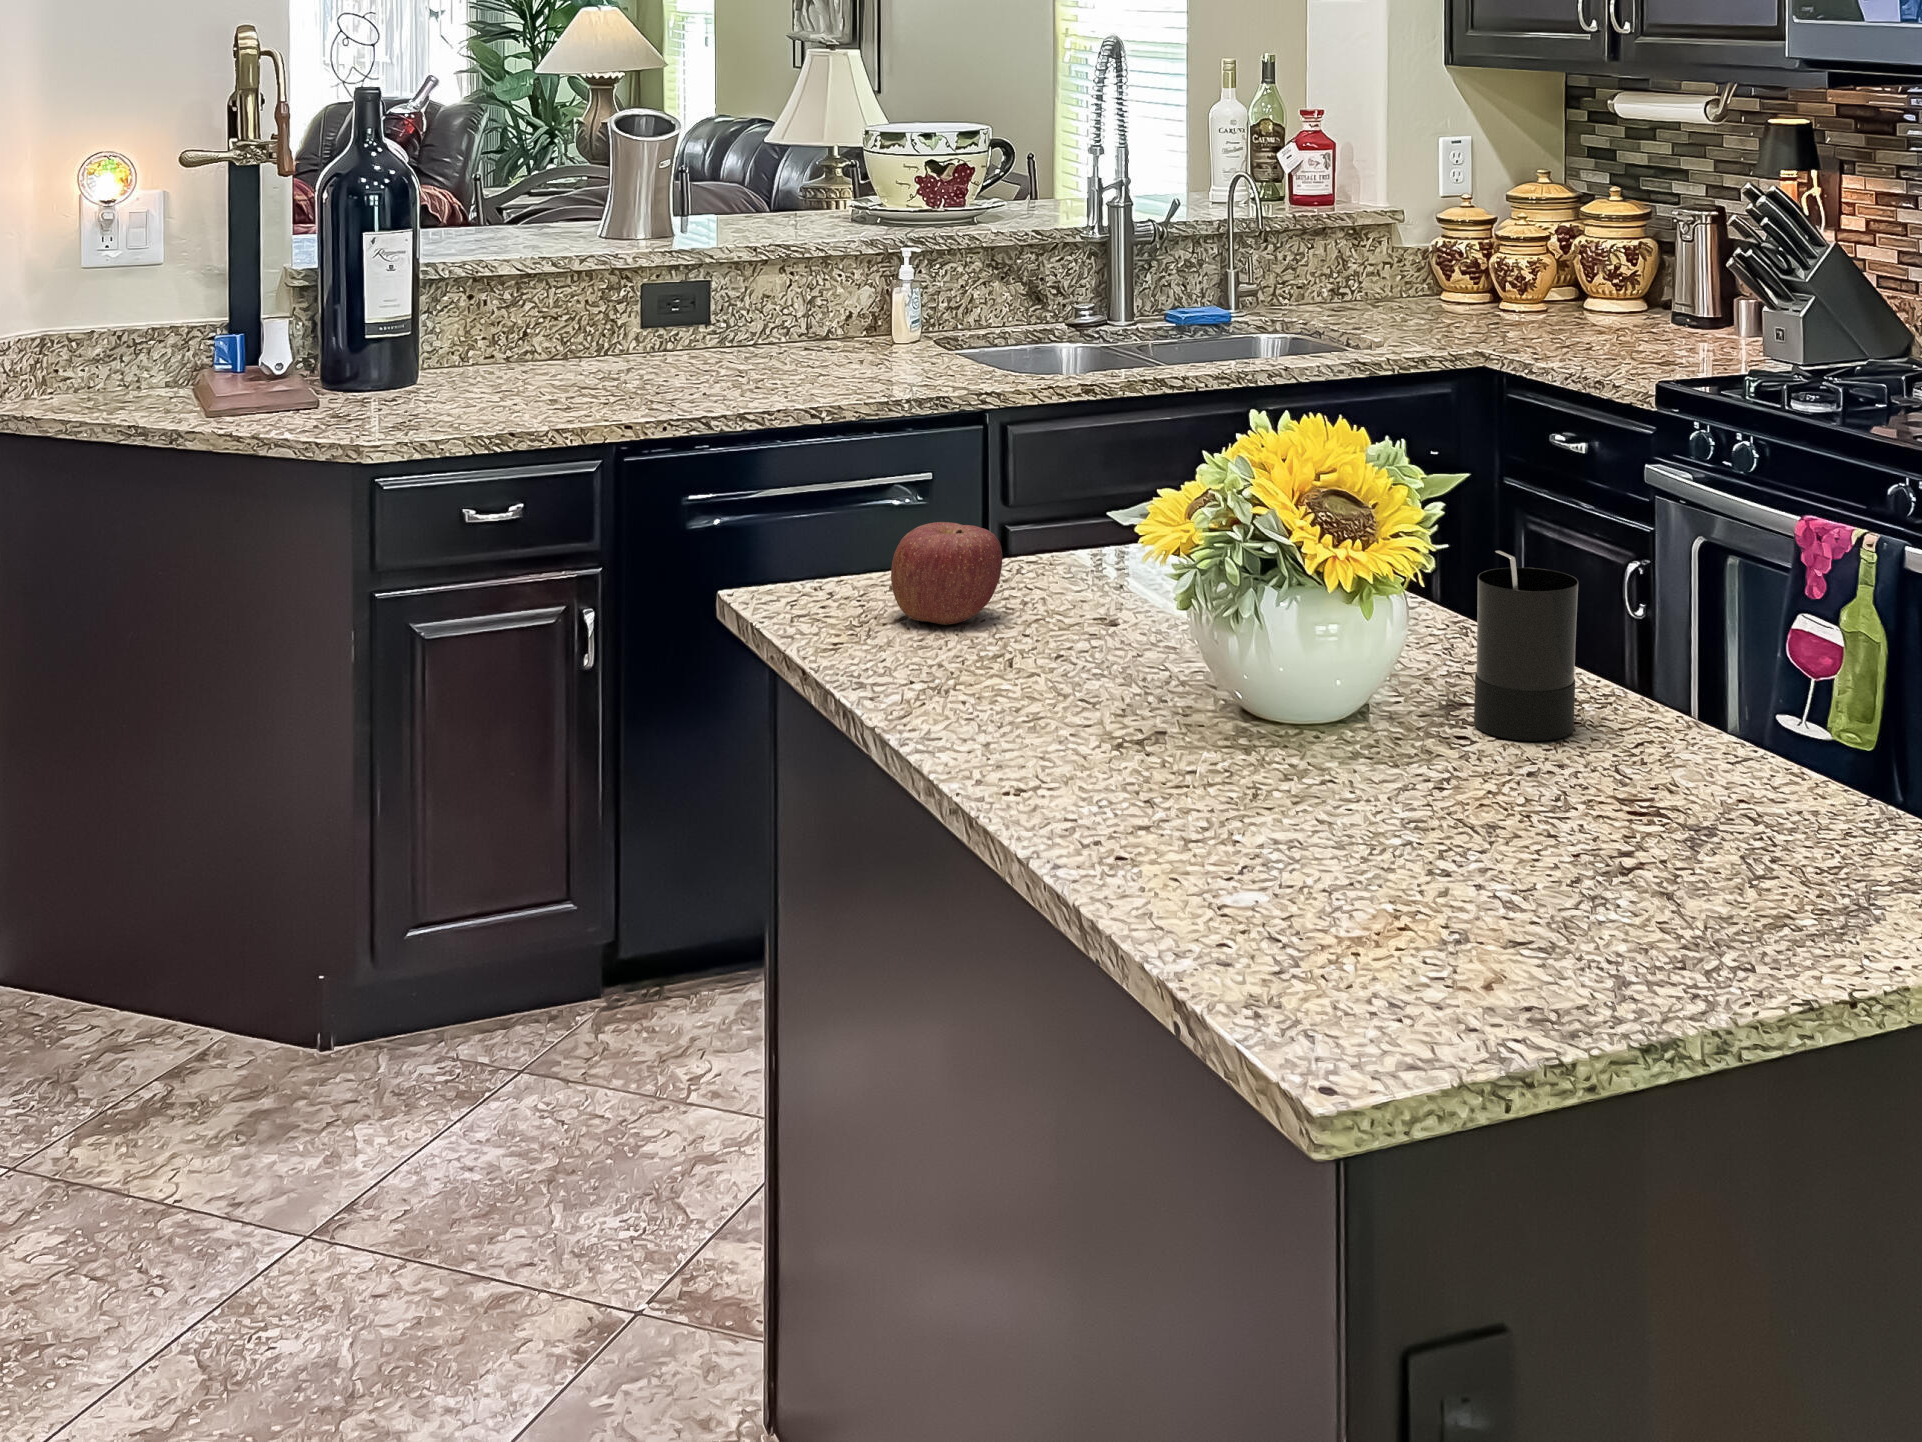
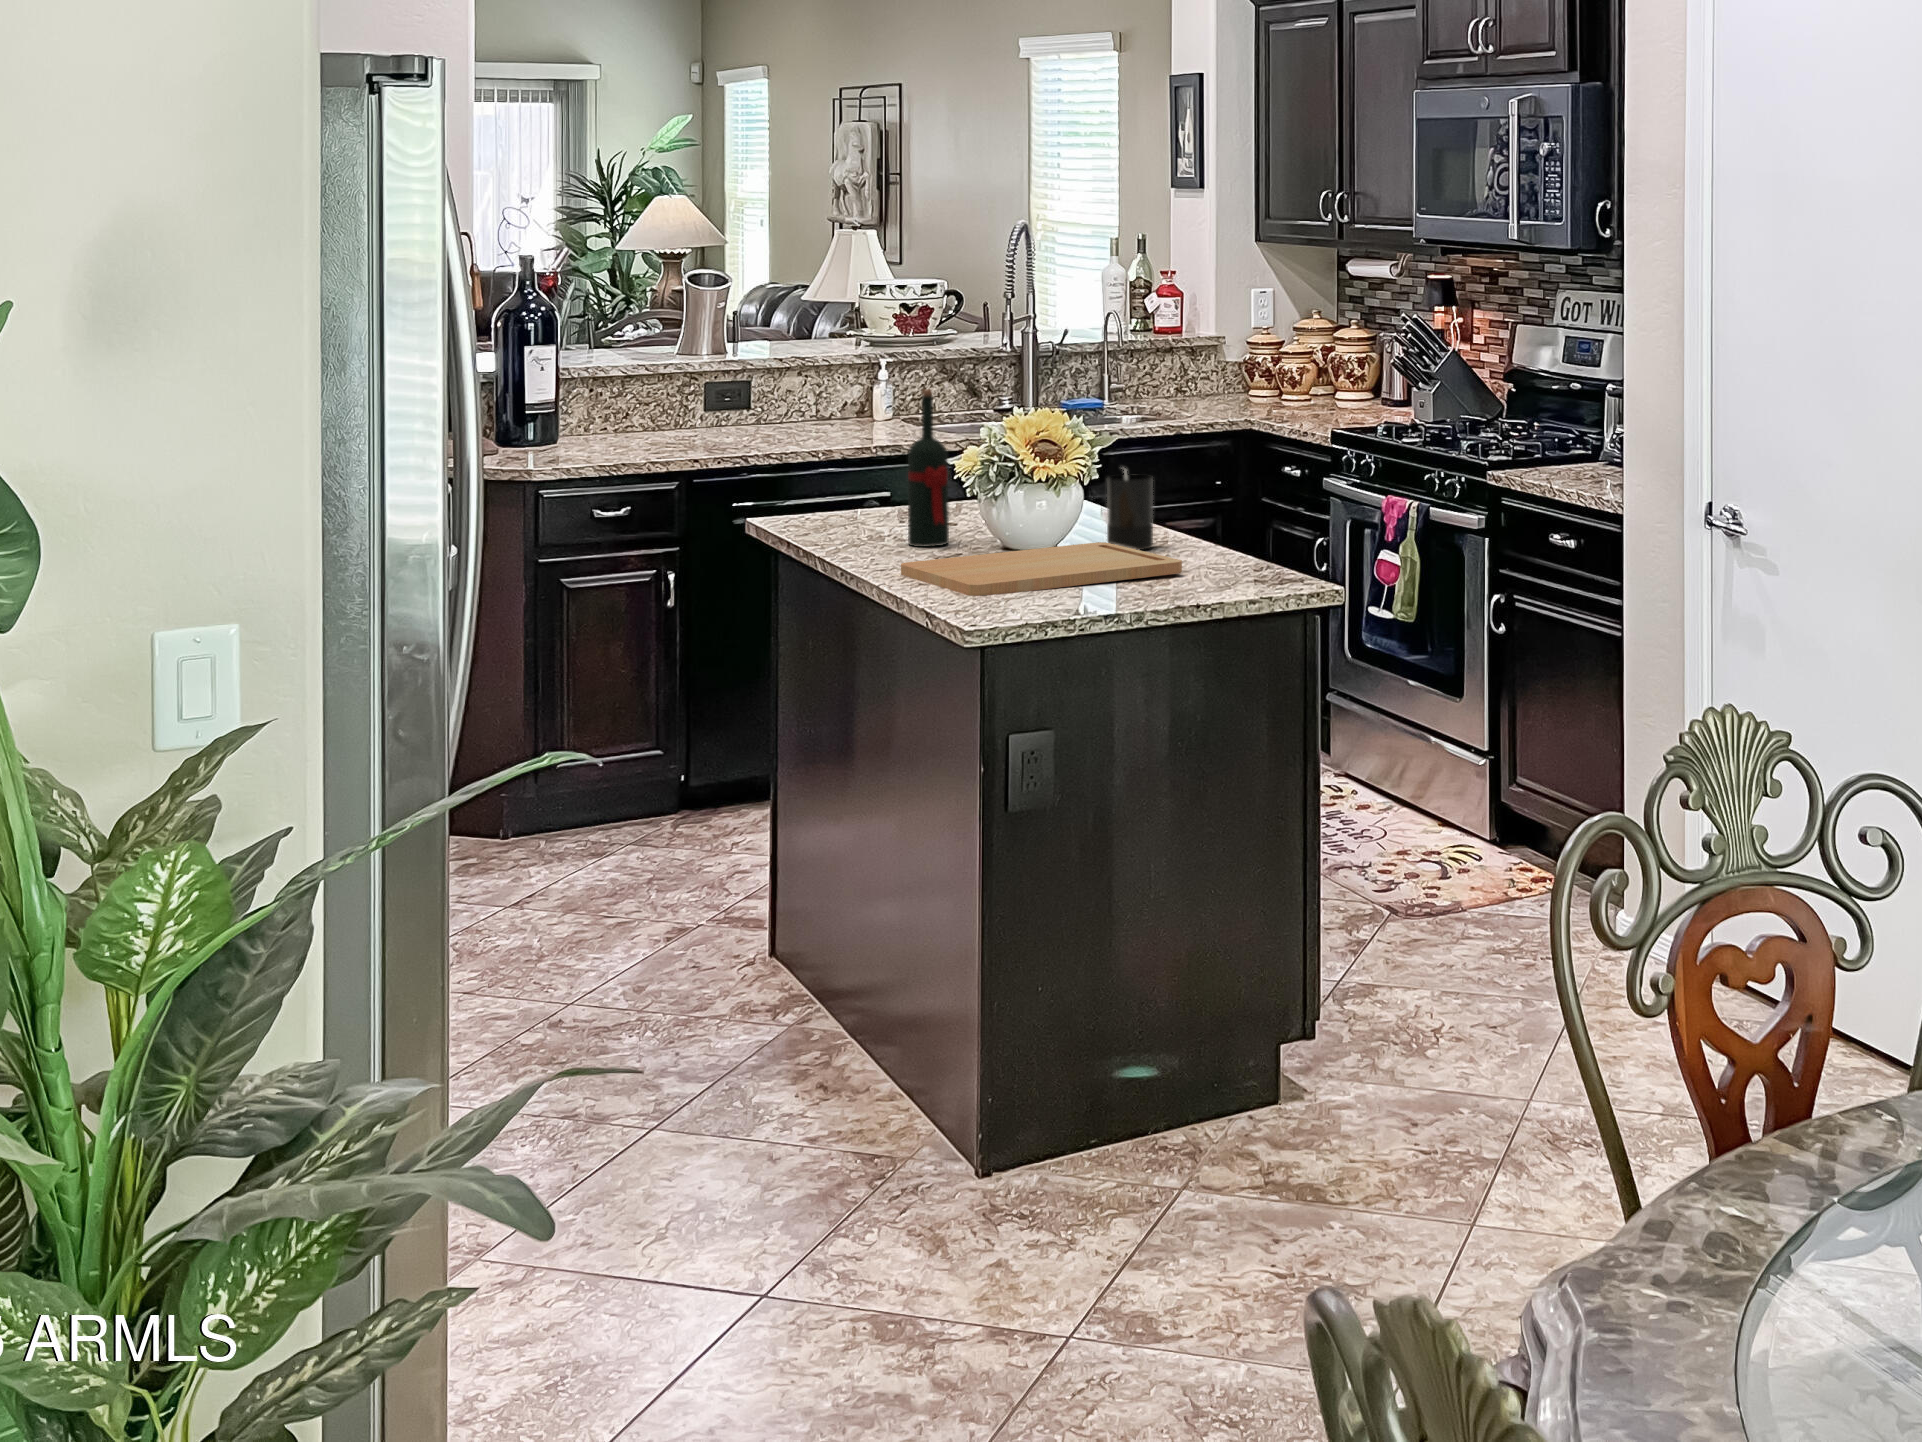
wine bottle: none [1052,382,1138,715] -> present [908,389,949,547]
apple: present [891,522,1002,625] -> none [837,475,896,525]
cutting board: none [1083,735,1743,979] -> present [901,542,1182,596]

